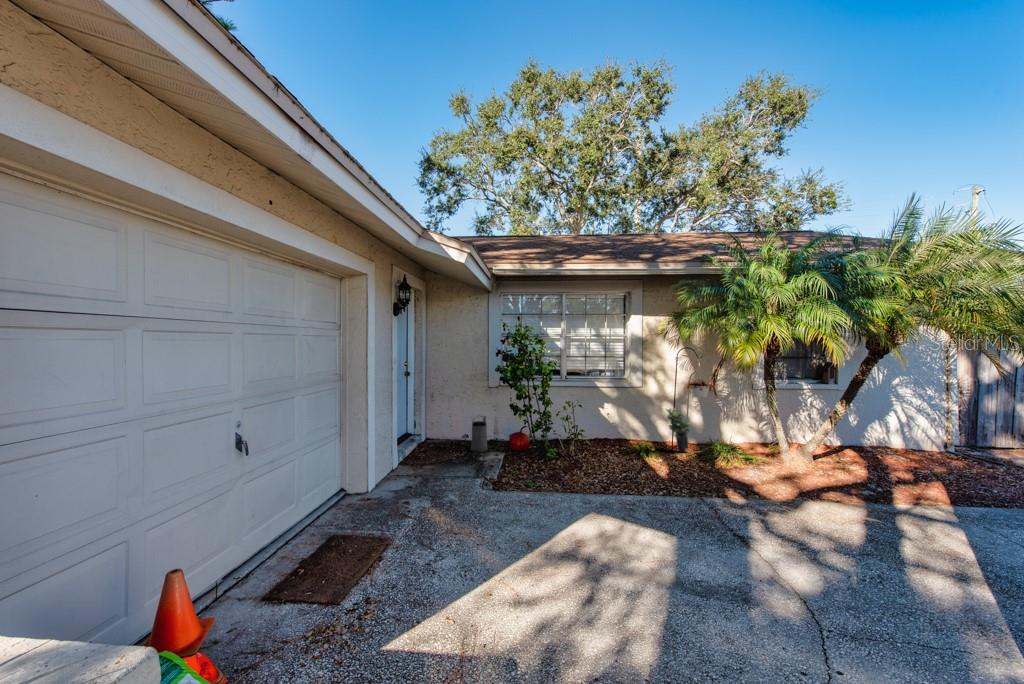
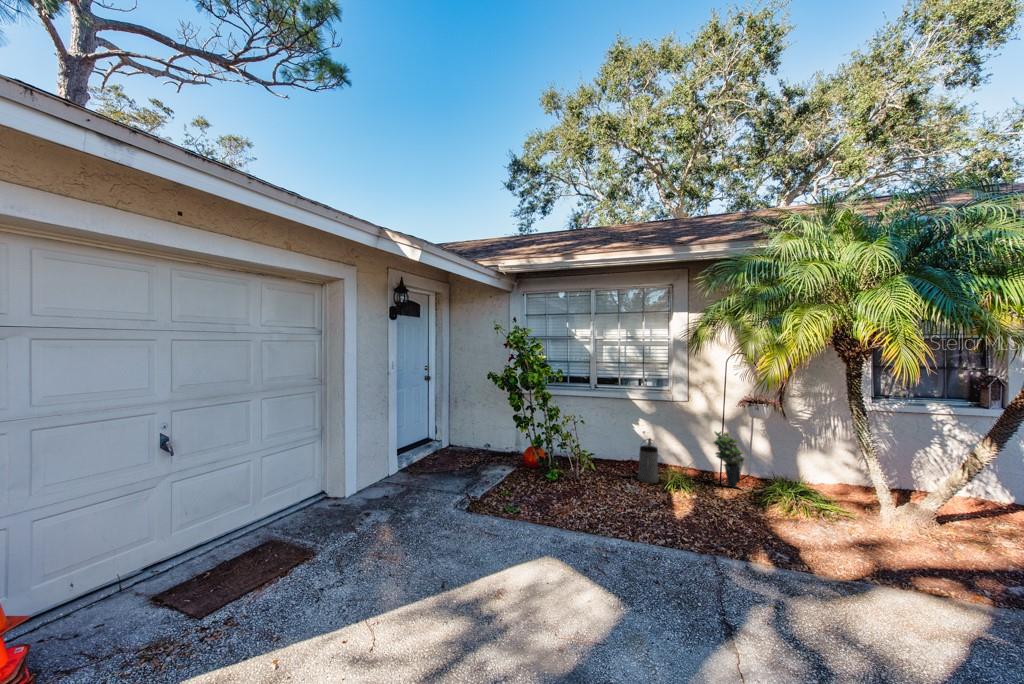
watering can: present [471,415,488,452] -> present [637,438,659,483]

